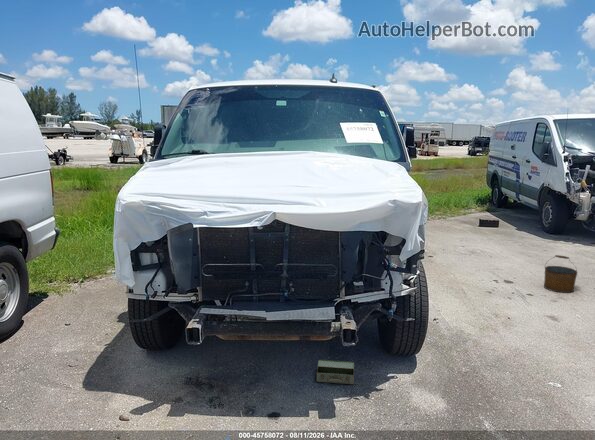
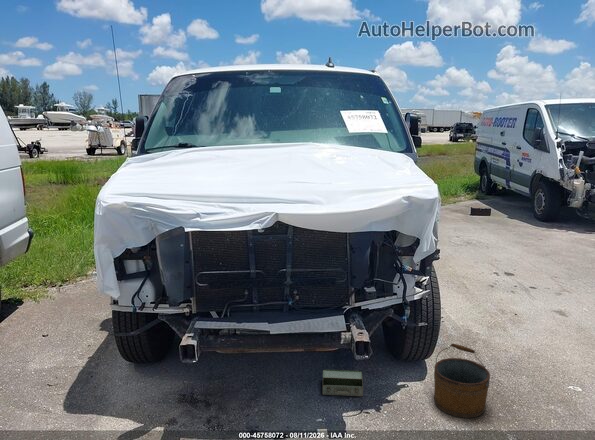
bucket: present [544,255,577,293] -> present [434,344,490,418]

